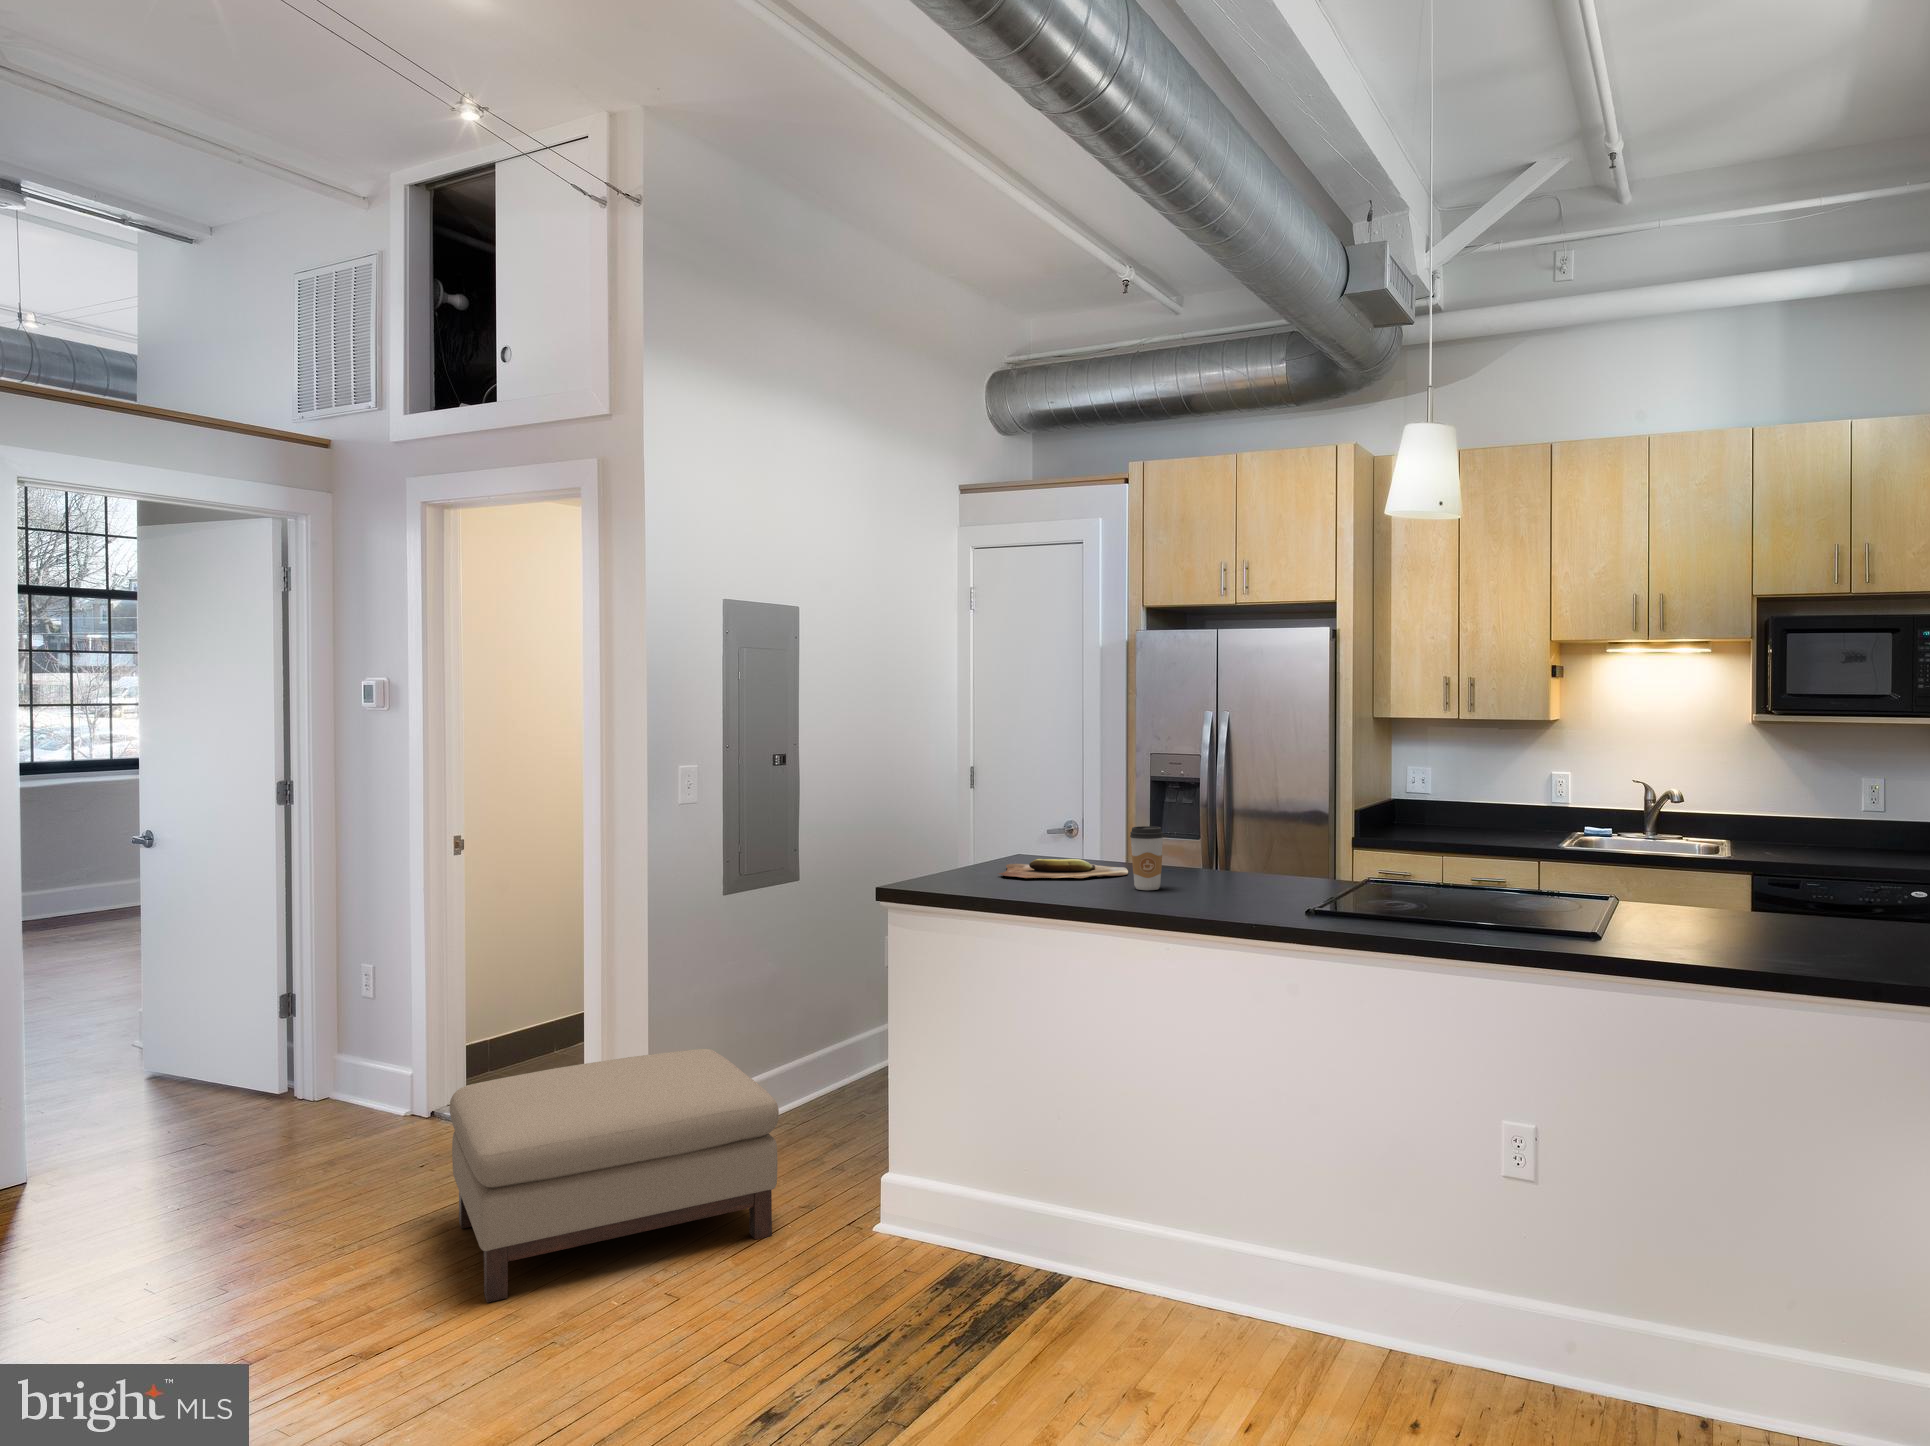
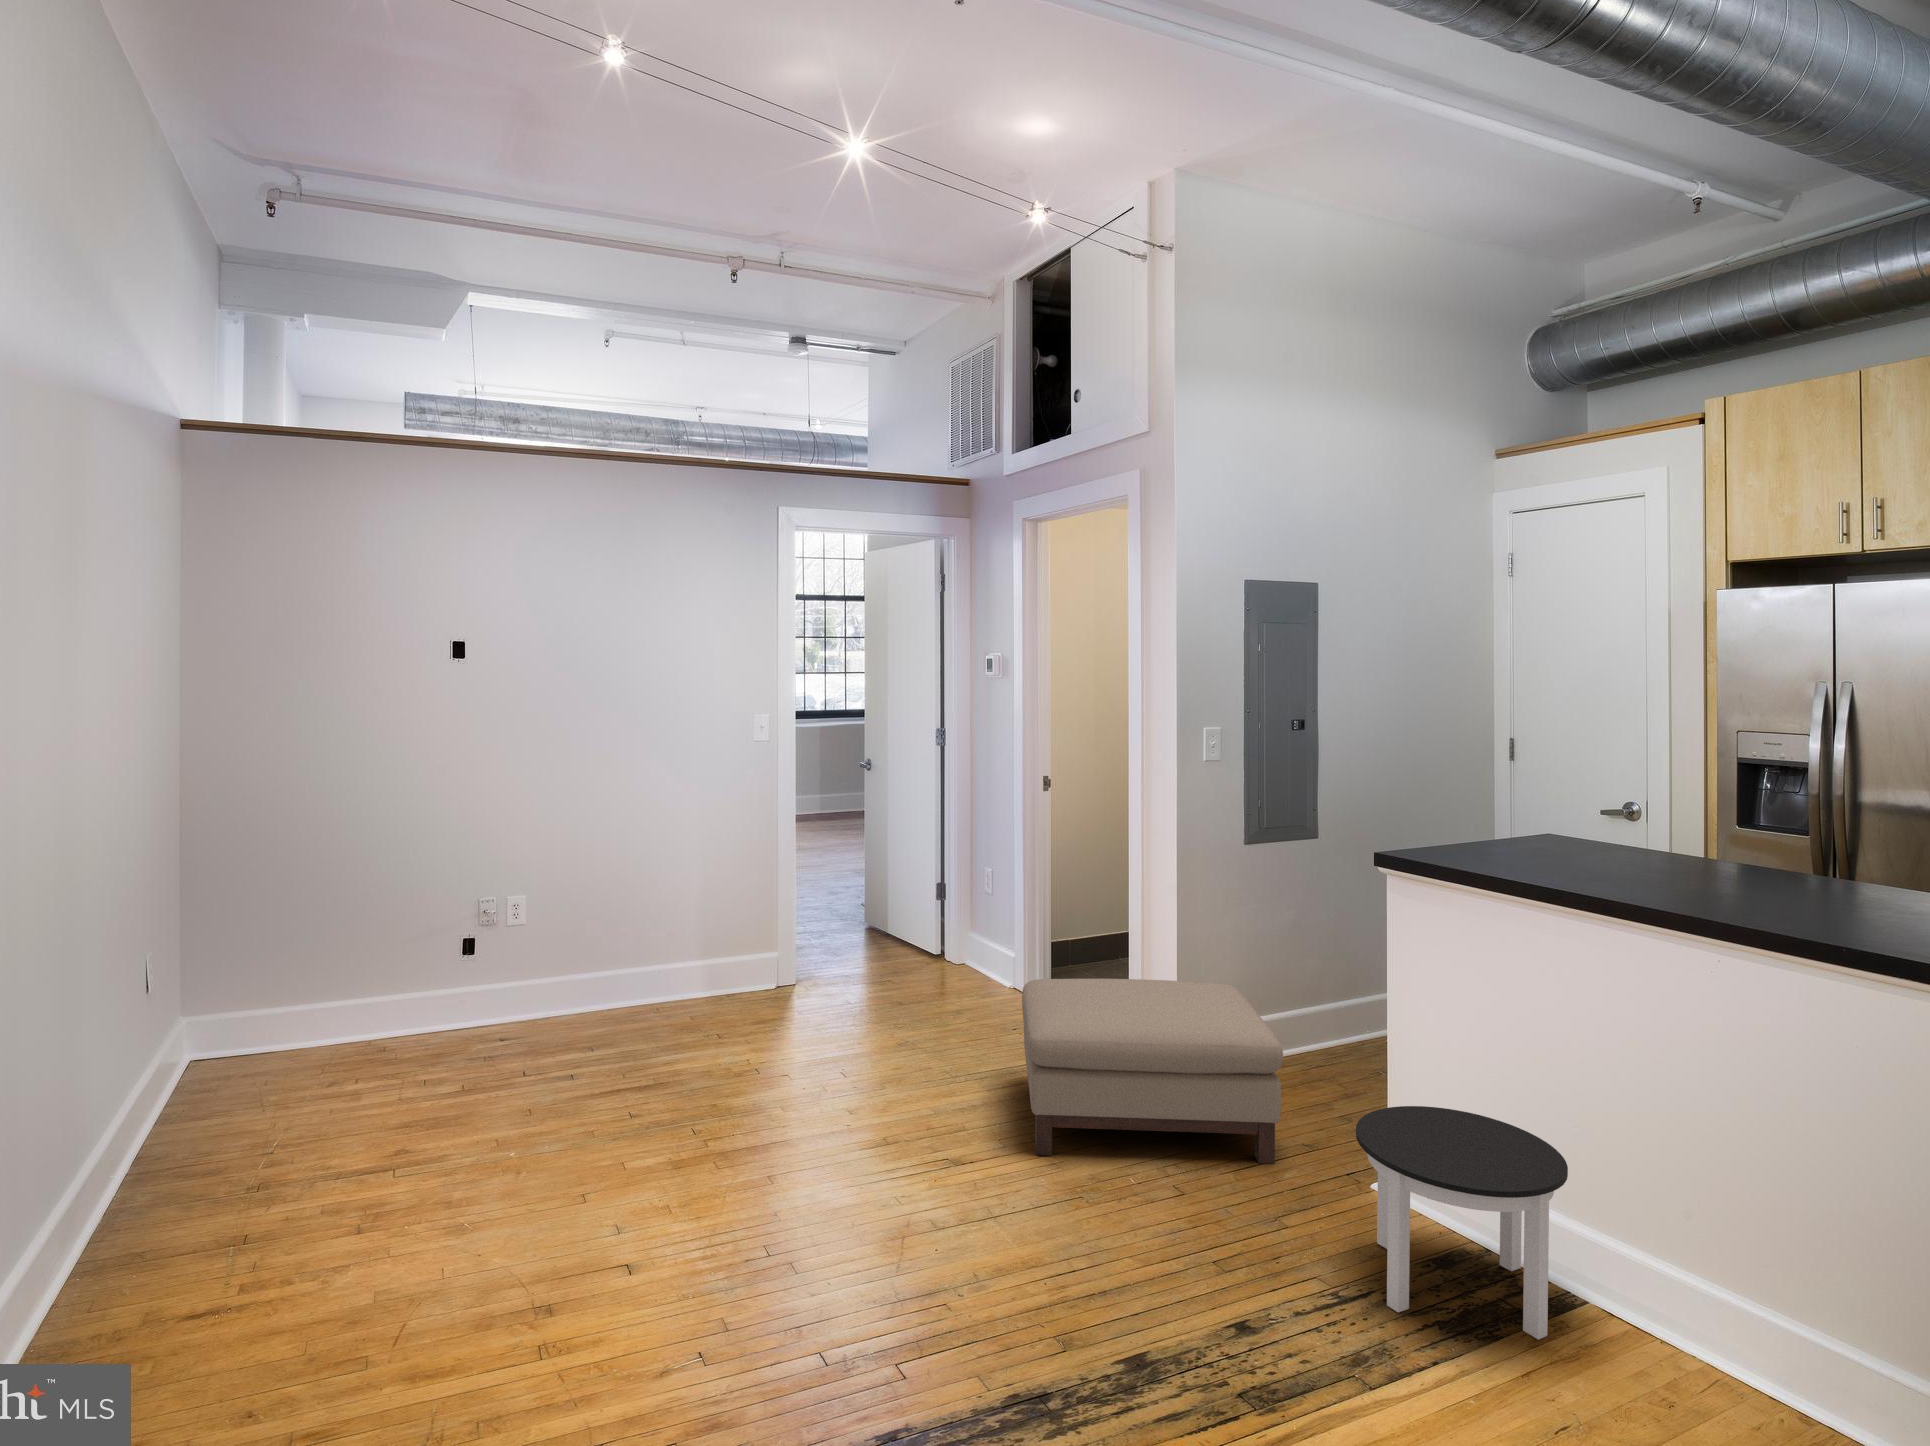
coffee cup: present [1130,826,1164,890] -> none [1675,836,1721,908]
cutting board: present [999,859,1128,878] -> none [1512,856,1679,886]
round table: none [868,1126,1057,1345] -> present [1356,1106,1568,1340]

